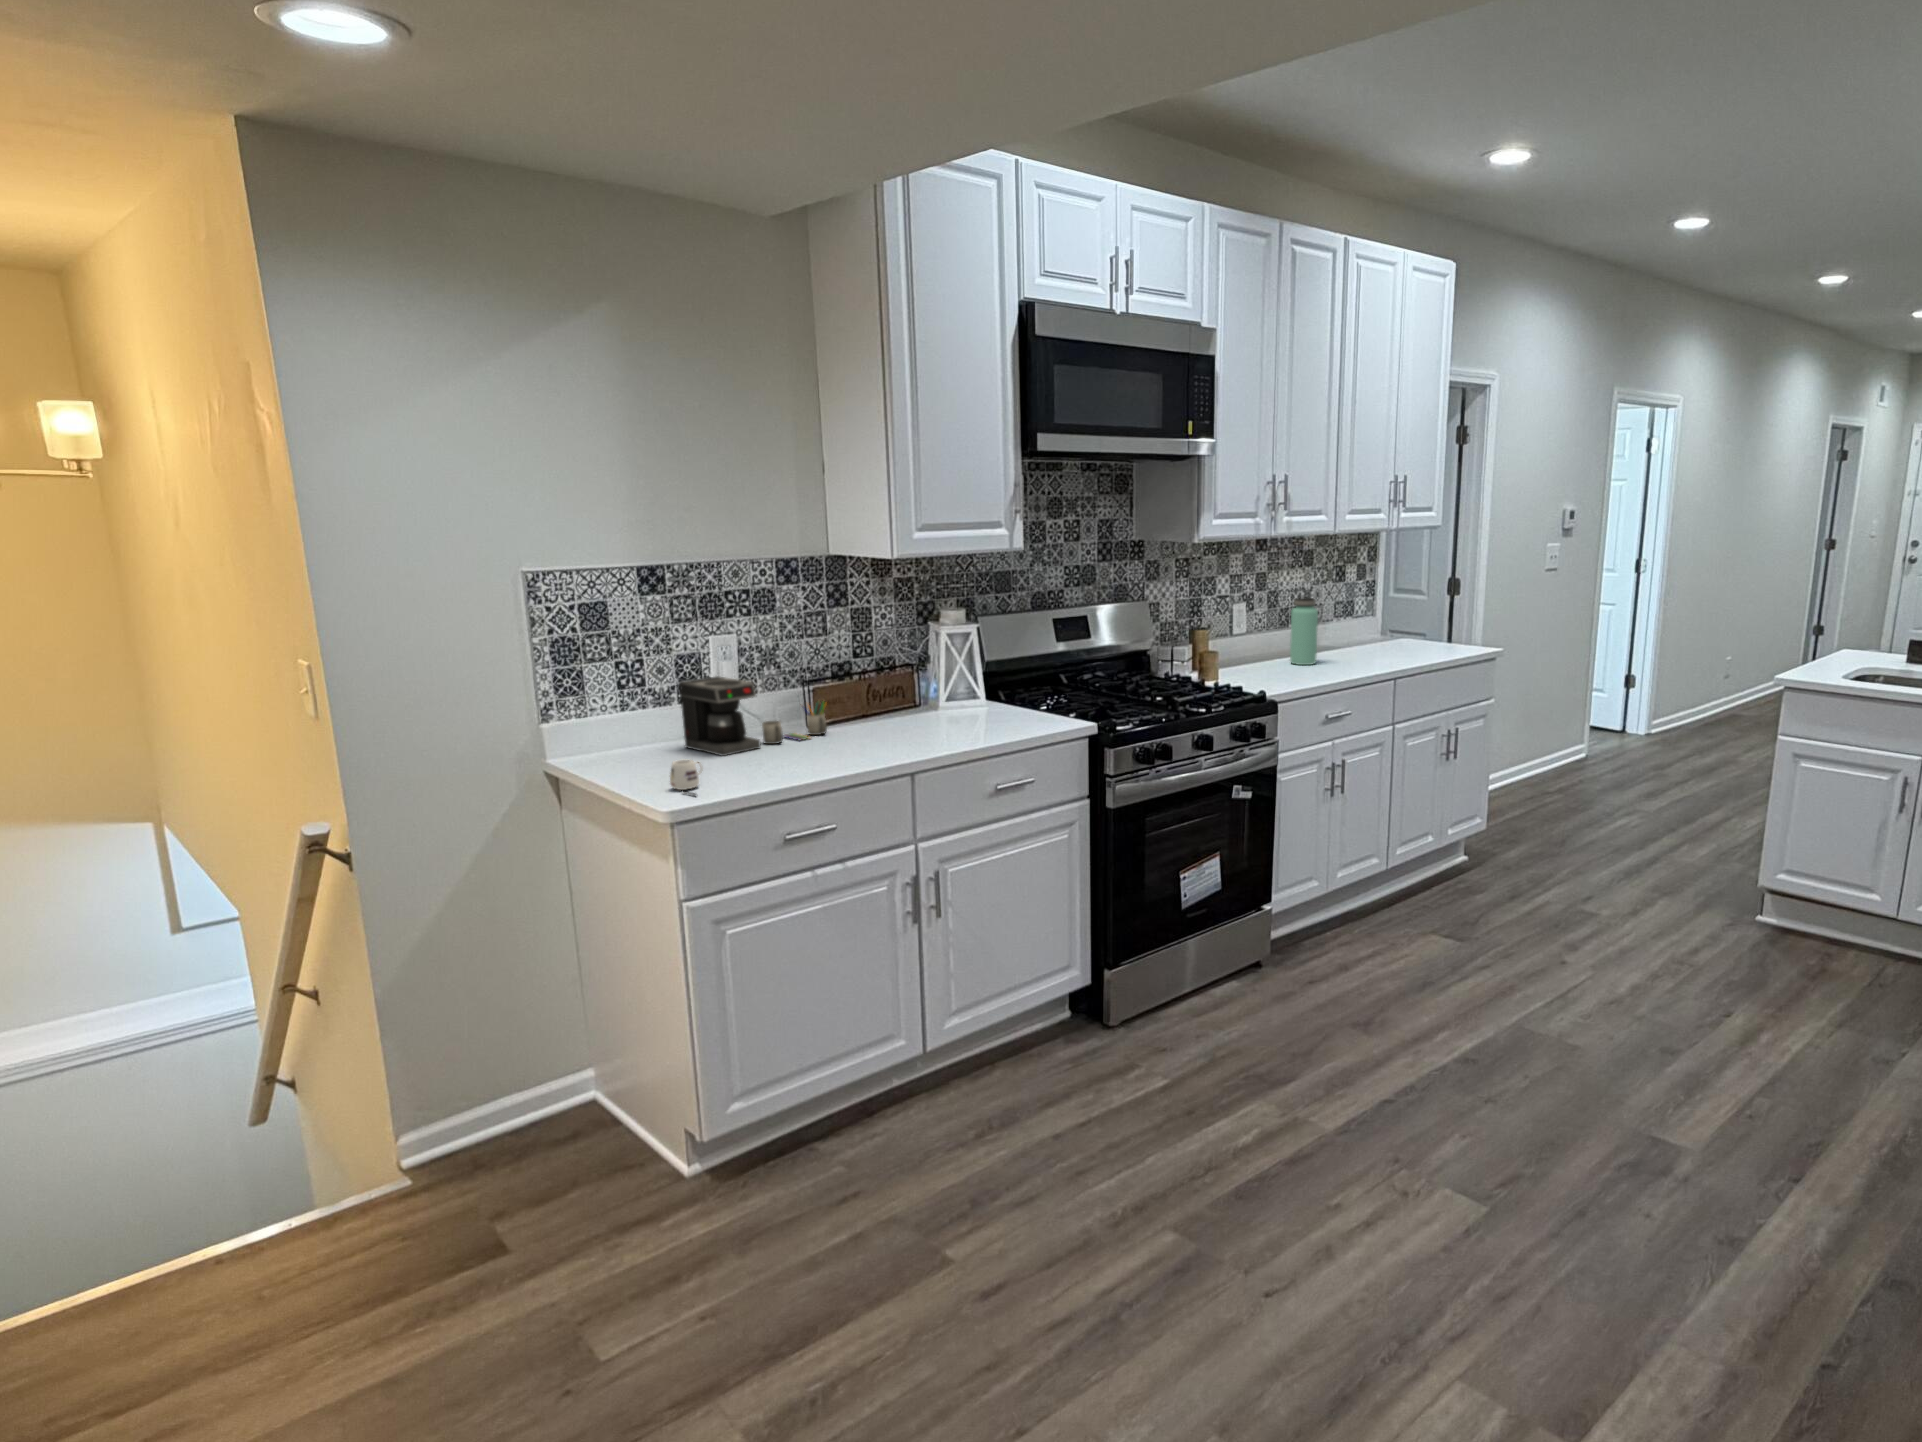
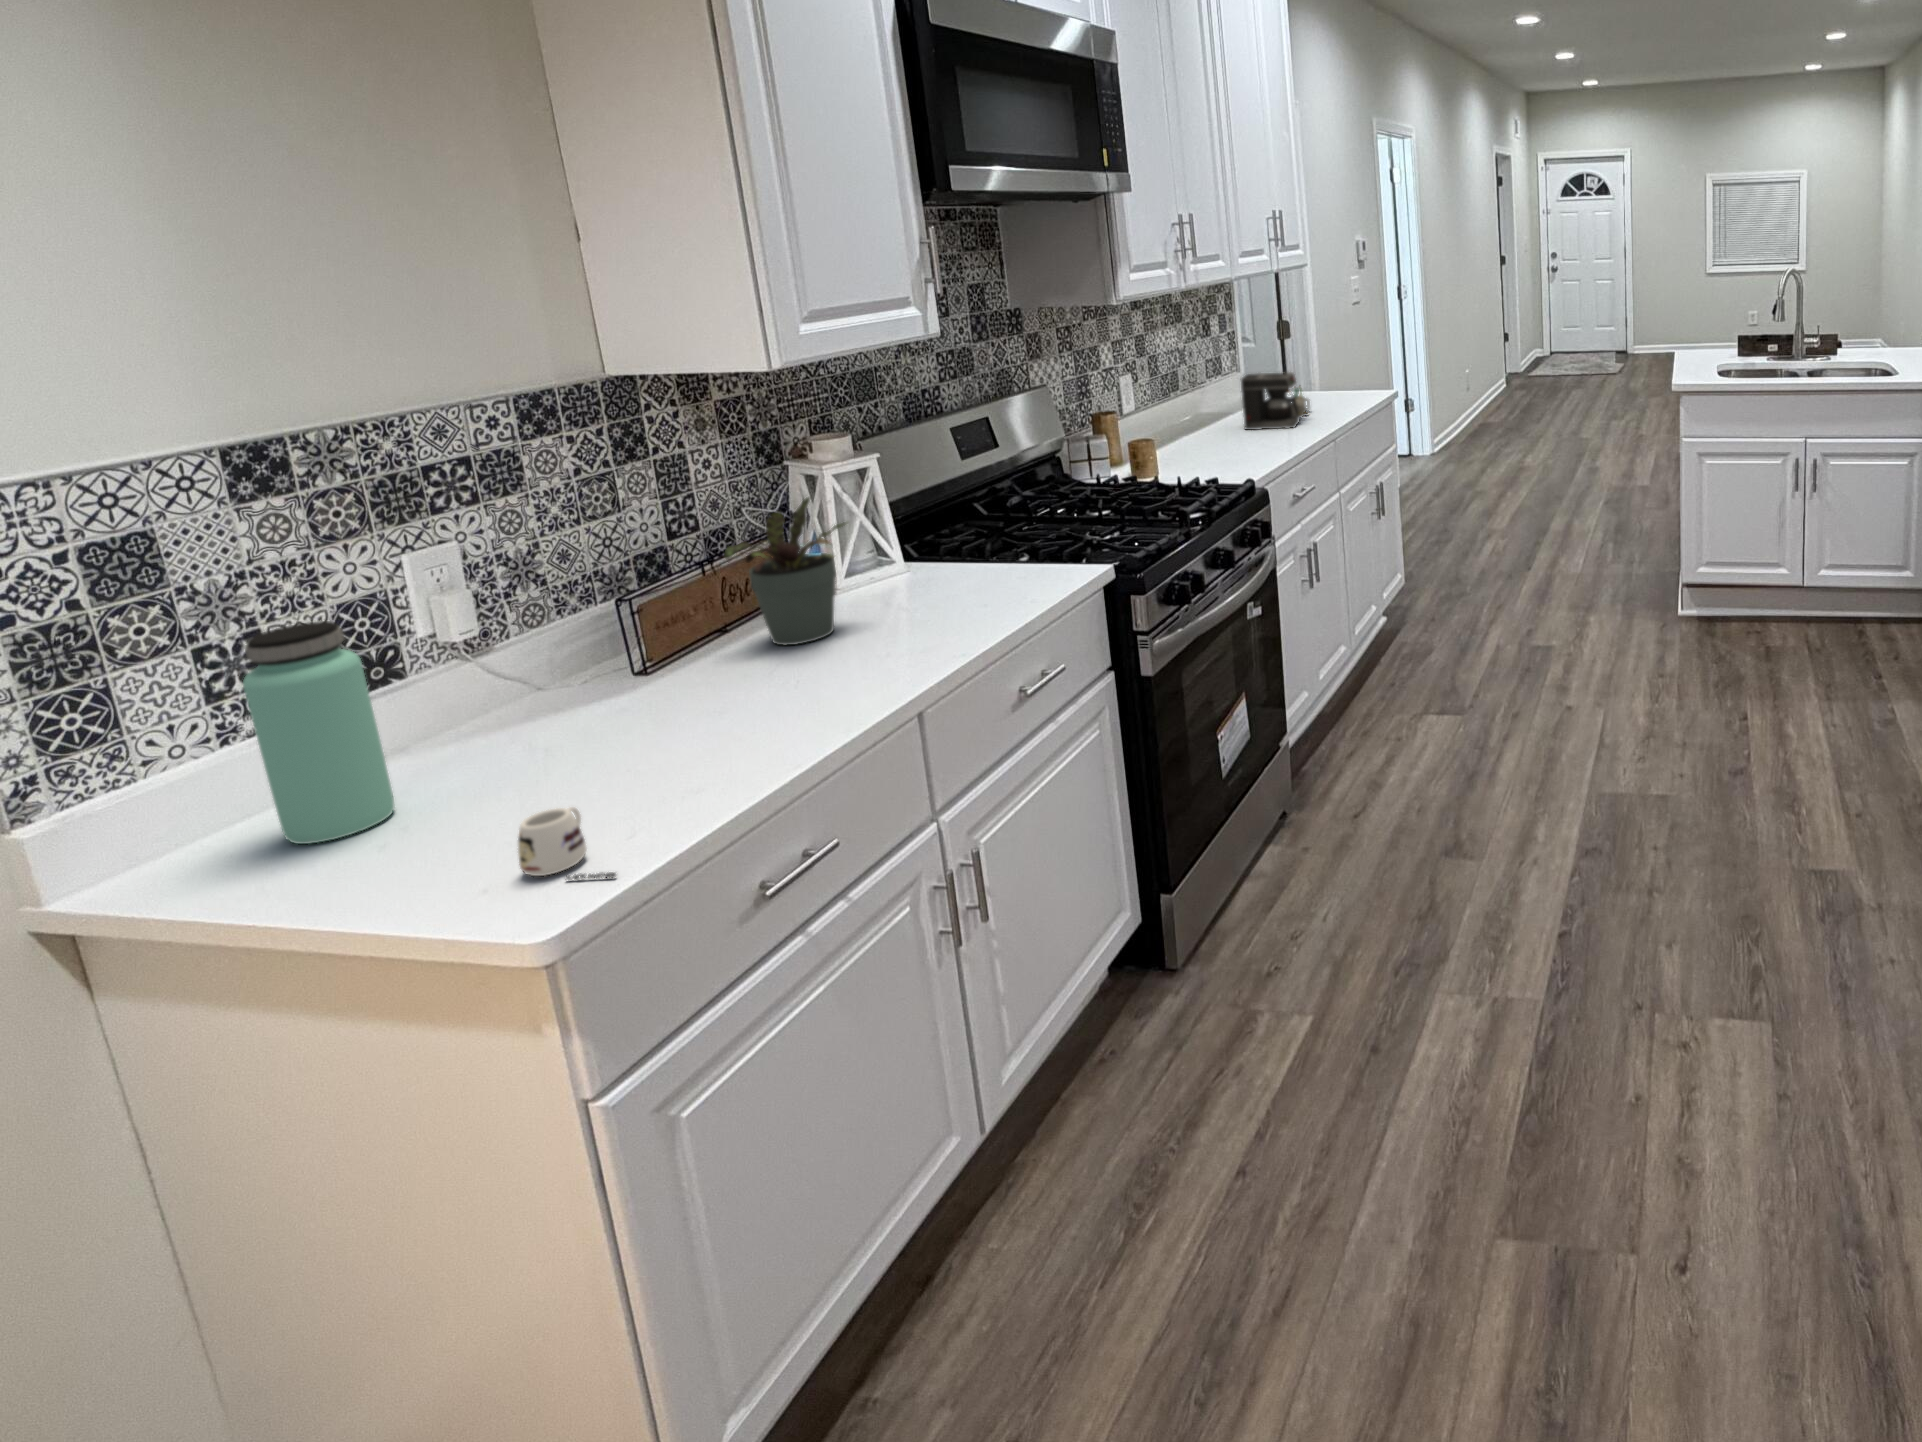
bottle: present [1290,598,1318,665] -> present [243,621,394,844]
potted plant: none [860,639,930,729] -> present [724,497,846,645]
coffee maker: present [679,676,827,756] -> present [1241,372,1310,430]

